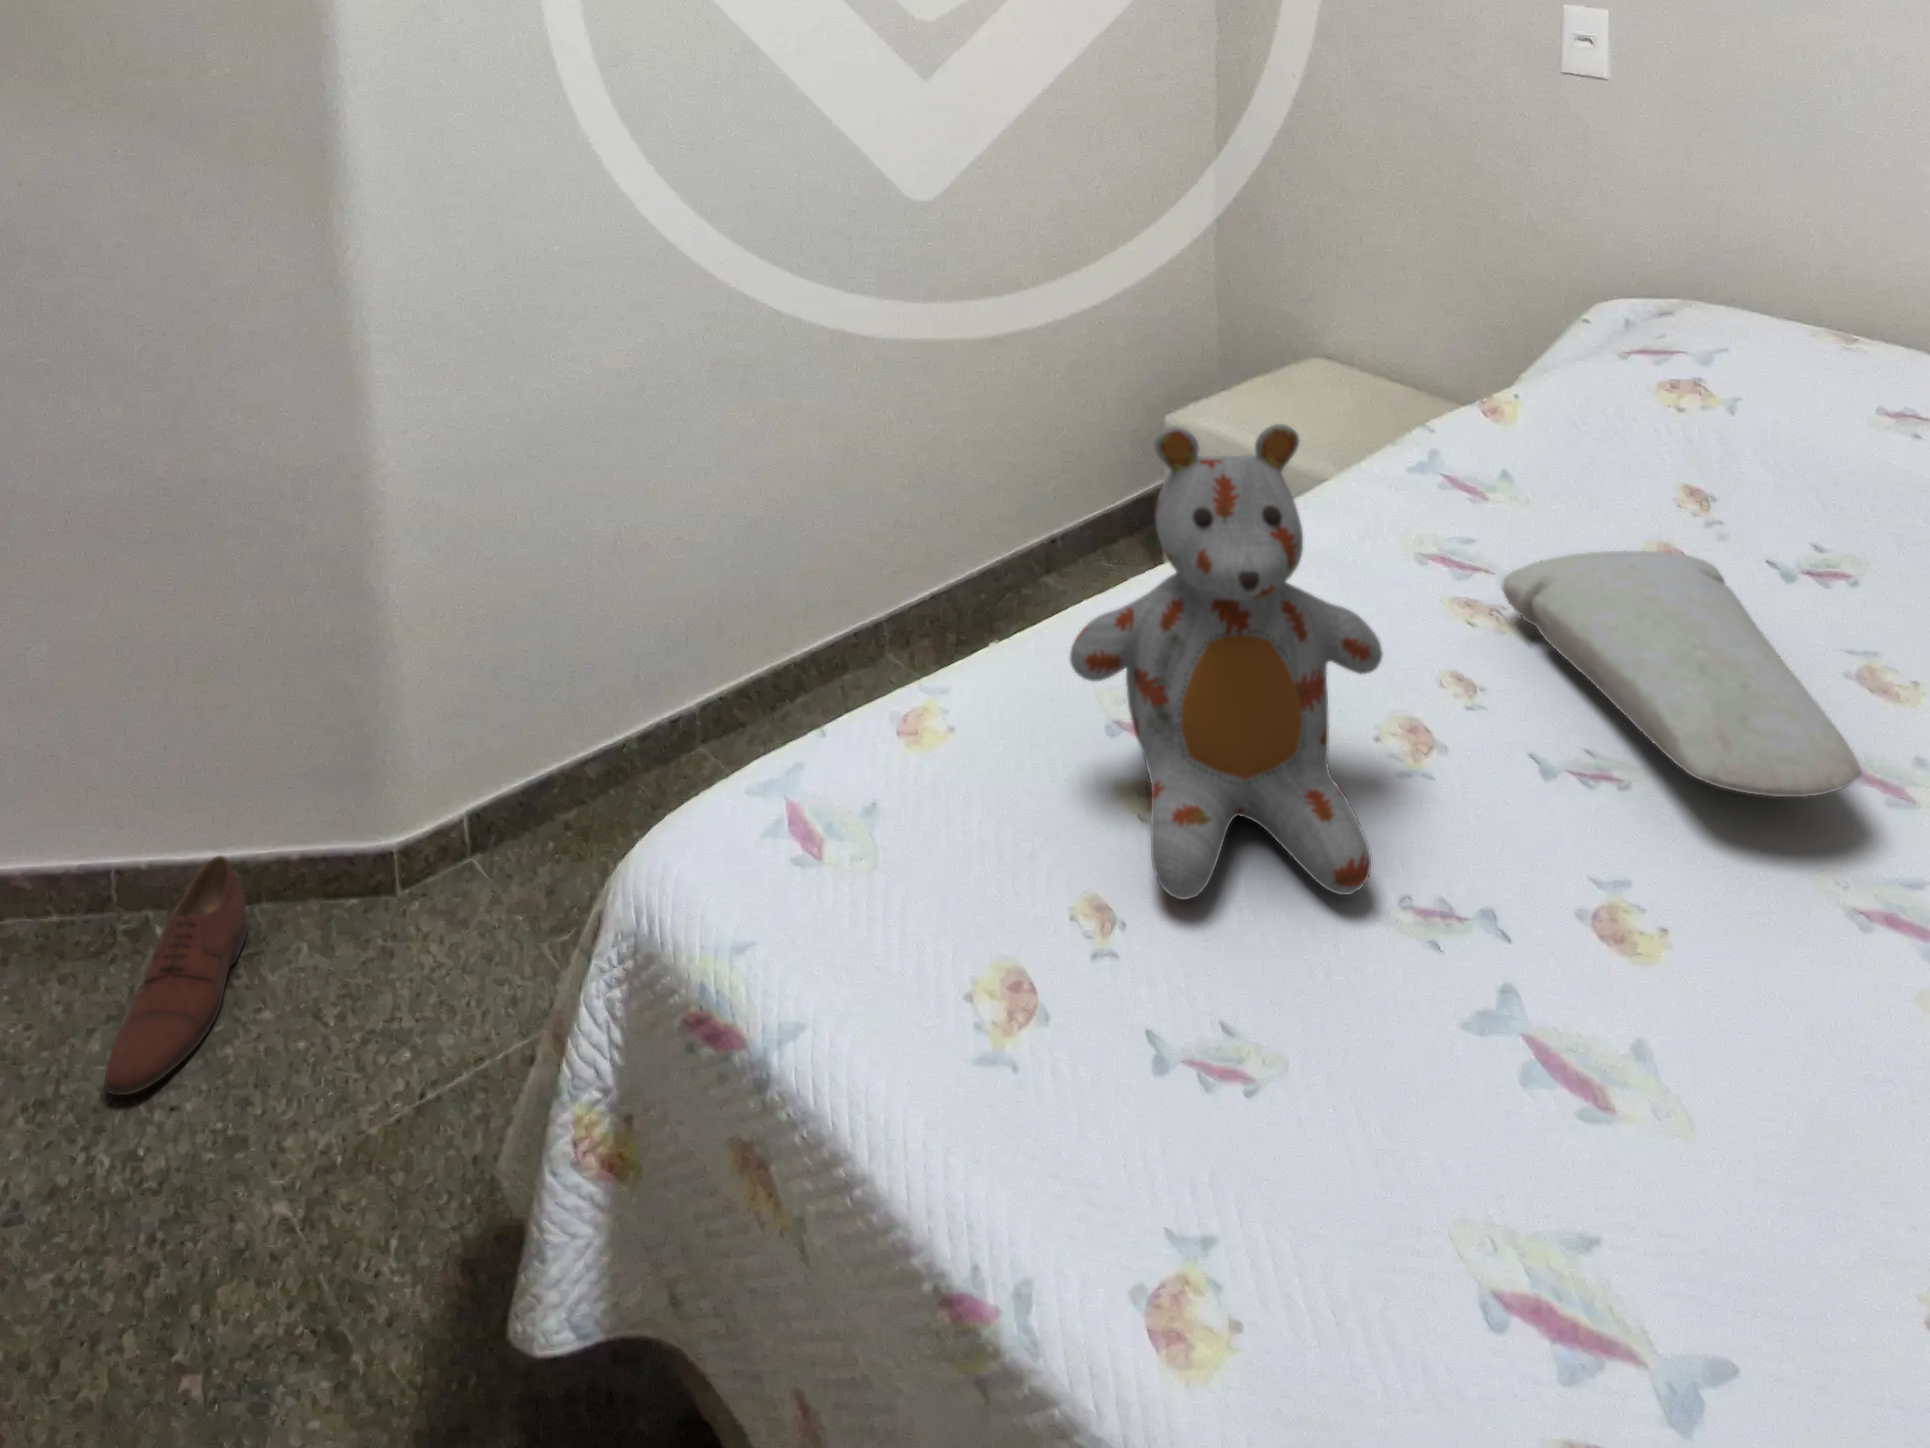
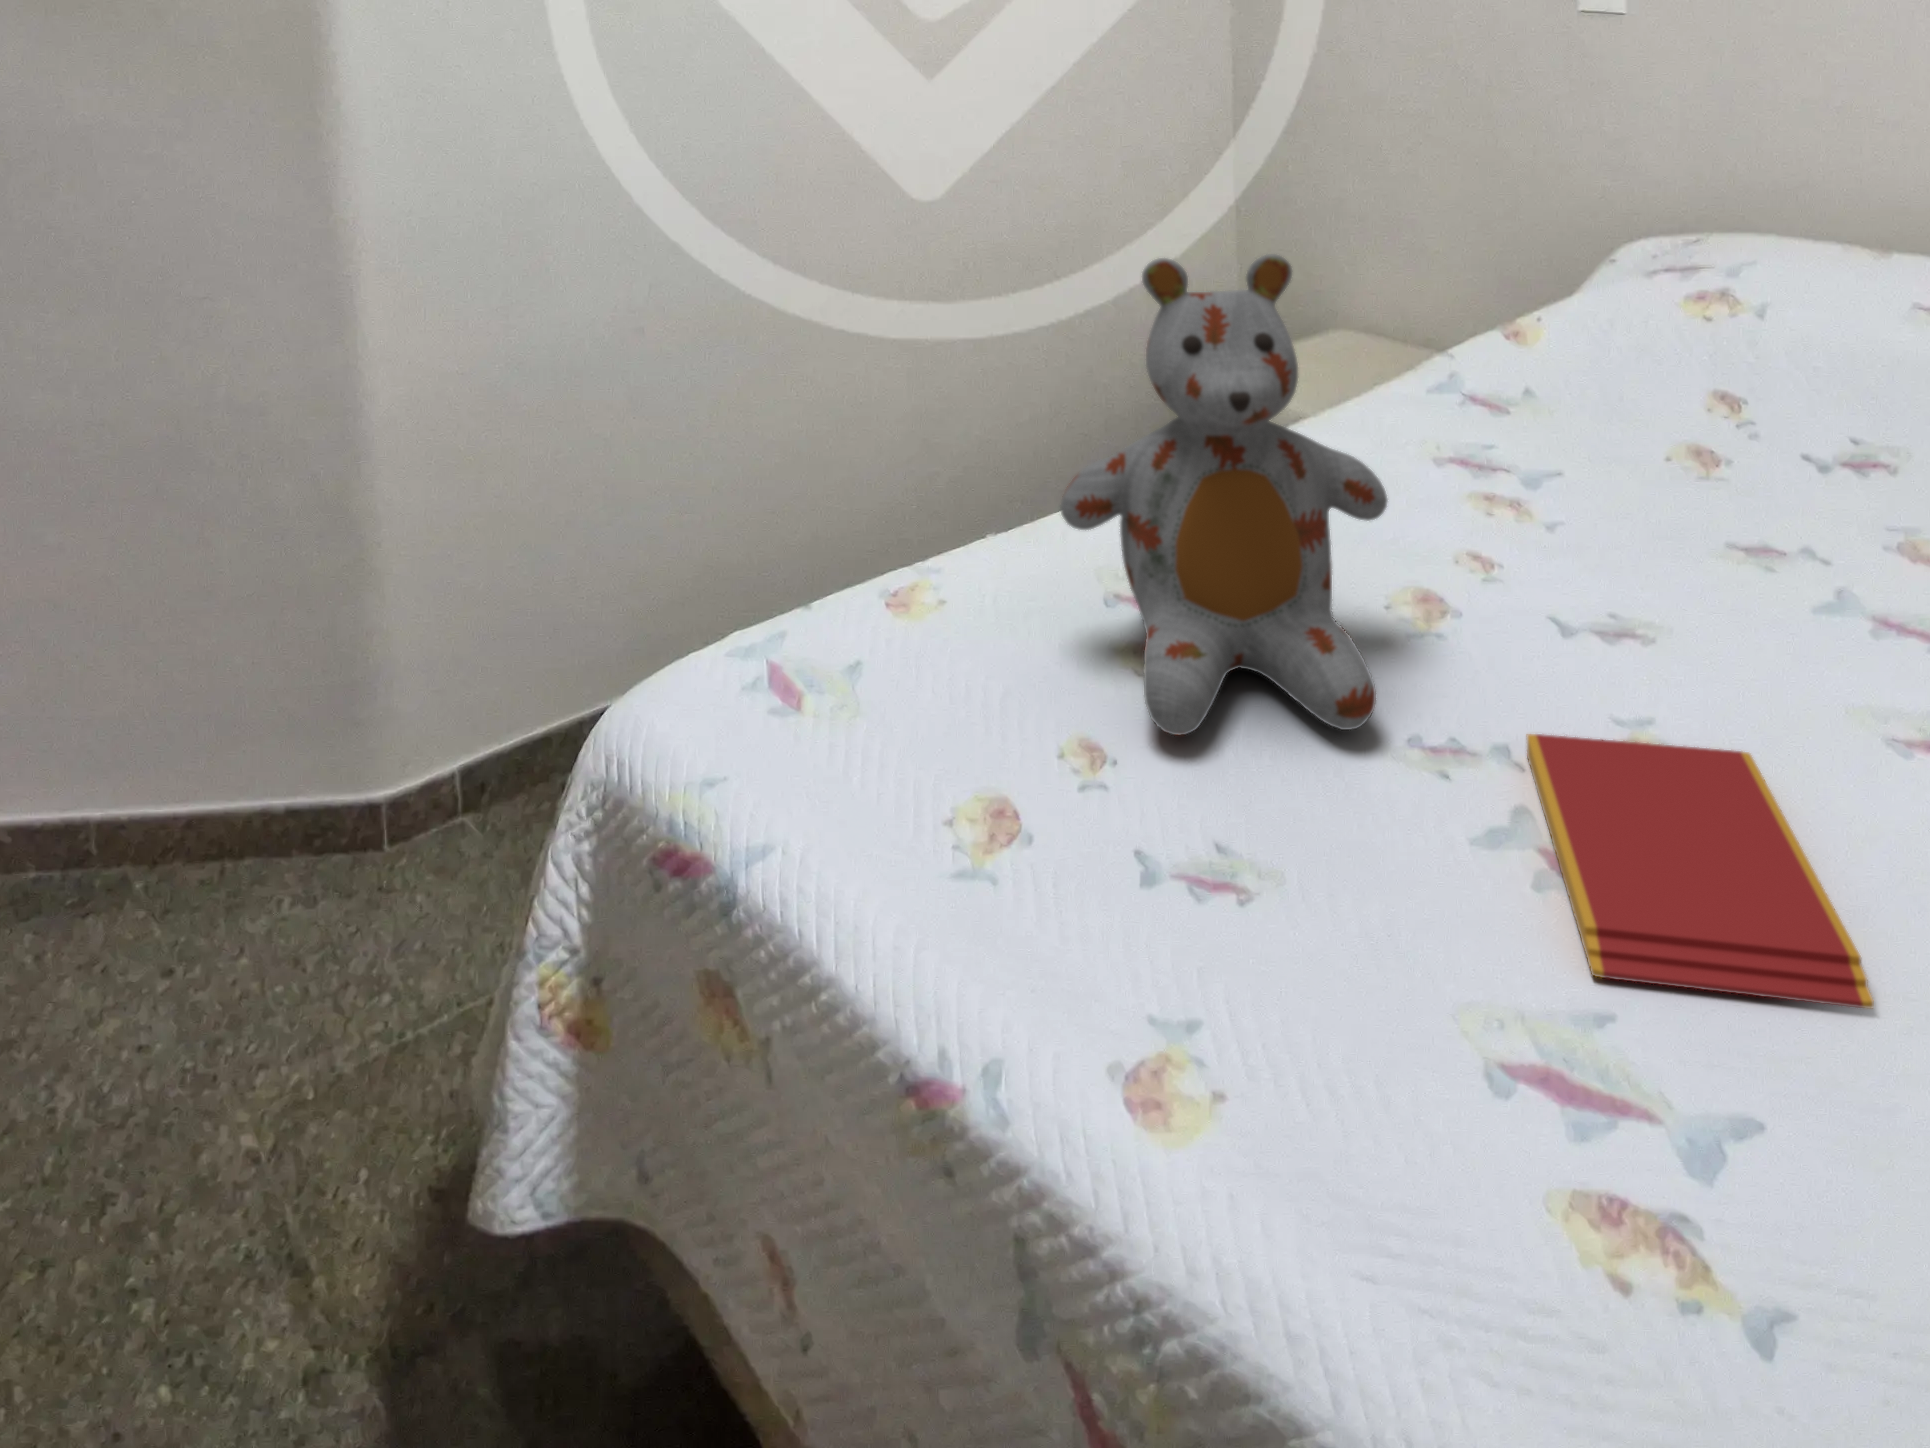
pillow: present [1502,551,1862,797] -> none [1522,430,1899,633]
shoe: present [106,856,248,1095] -> none [70,804,226,1033]
book: none [1512,905,1838,1230] -> present [1527,734,1874,1009]

